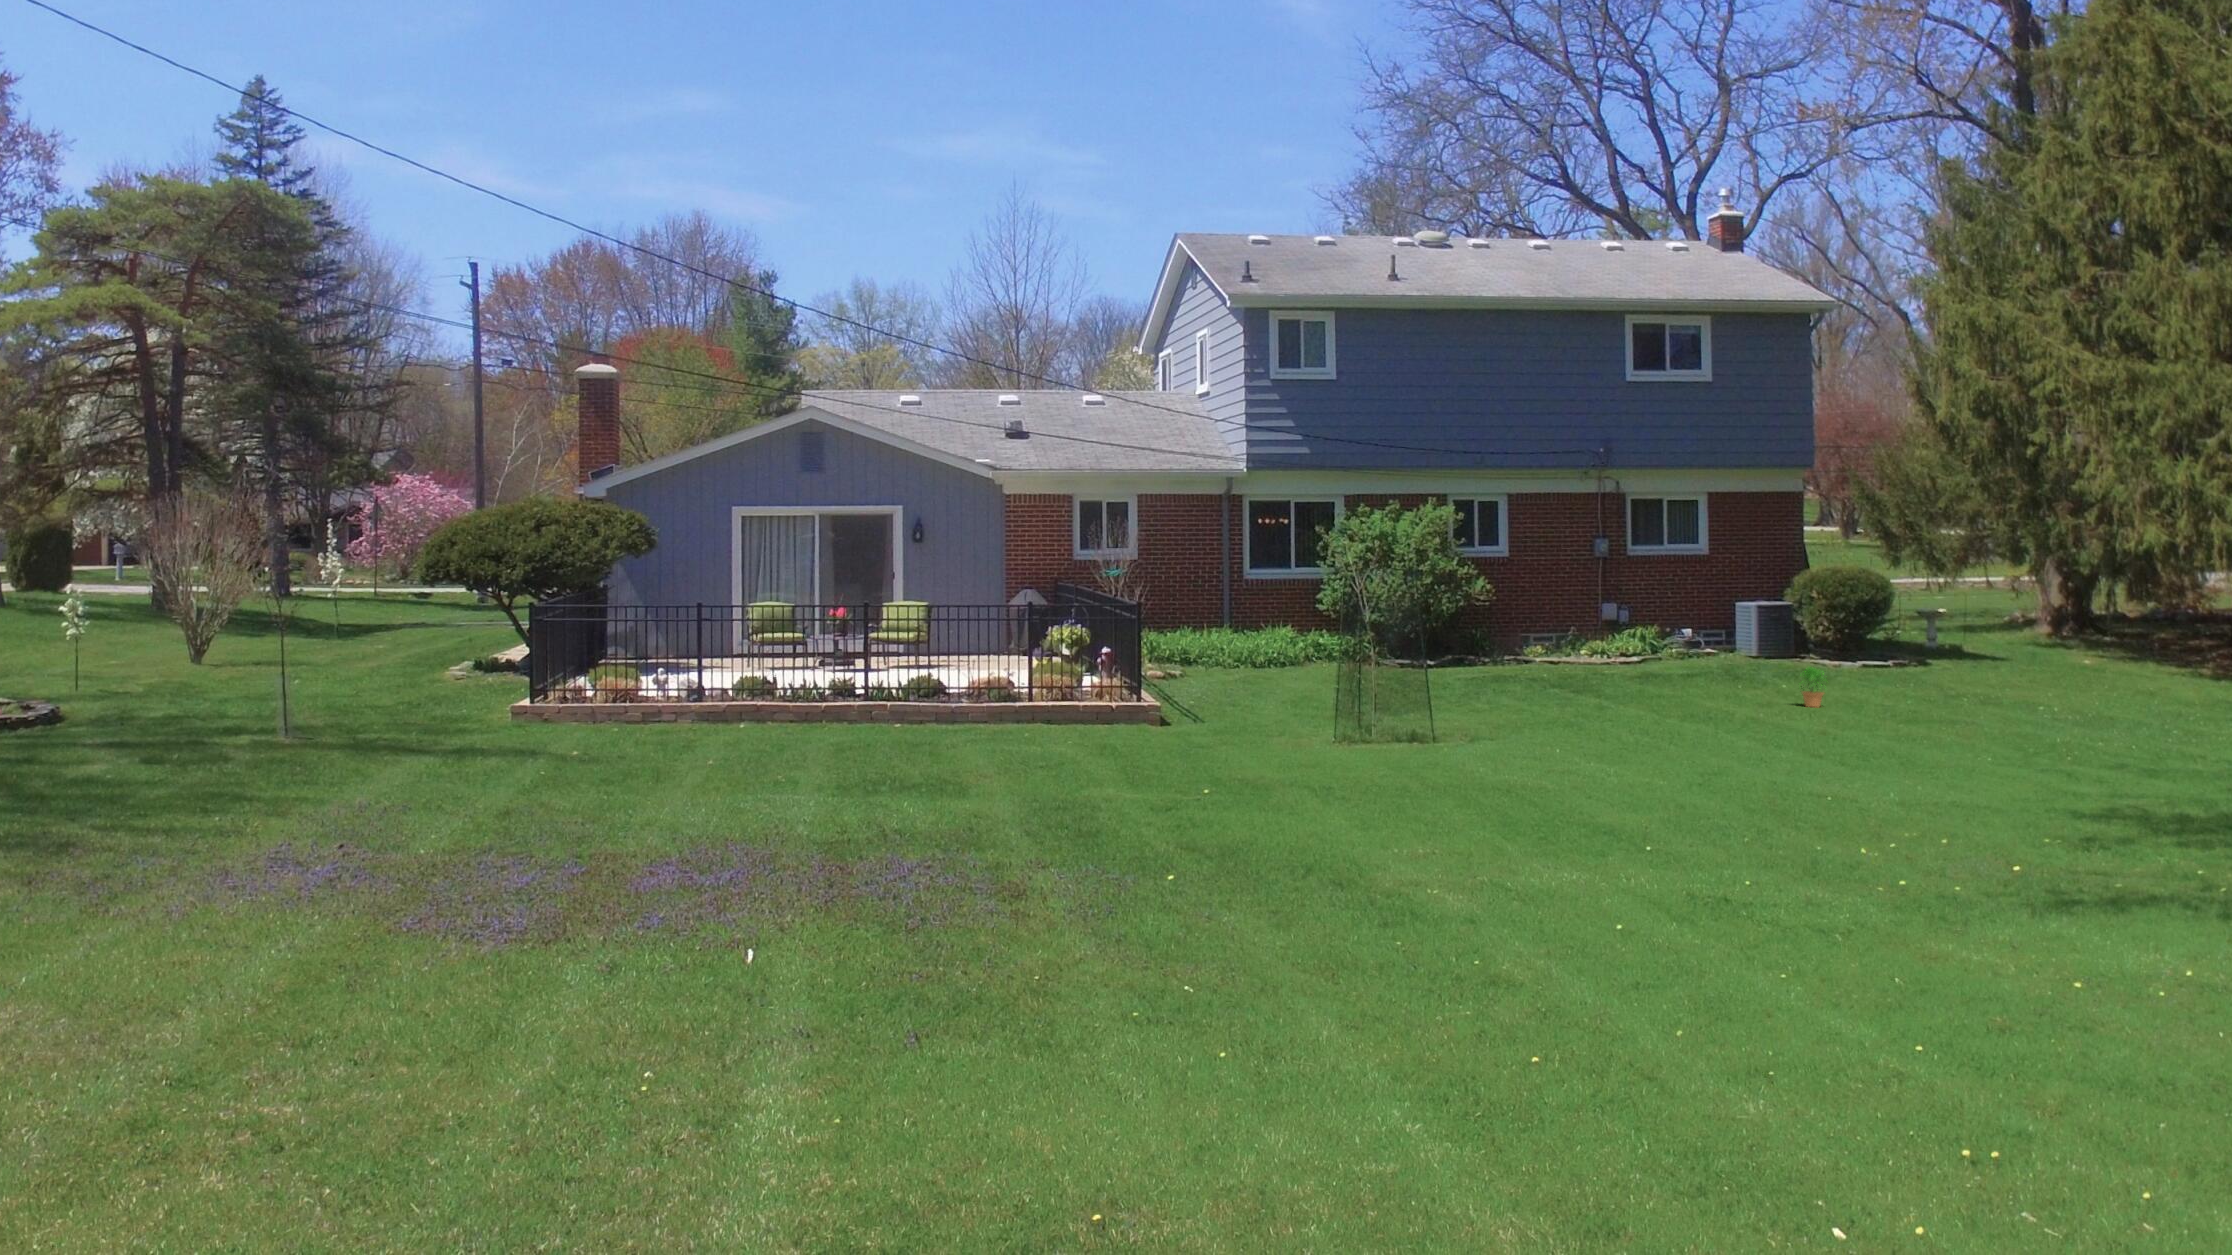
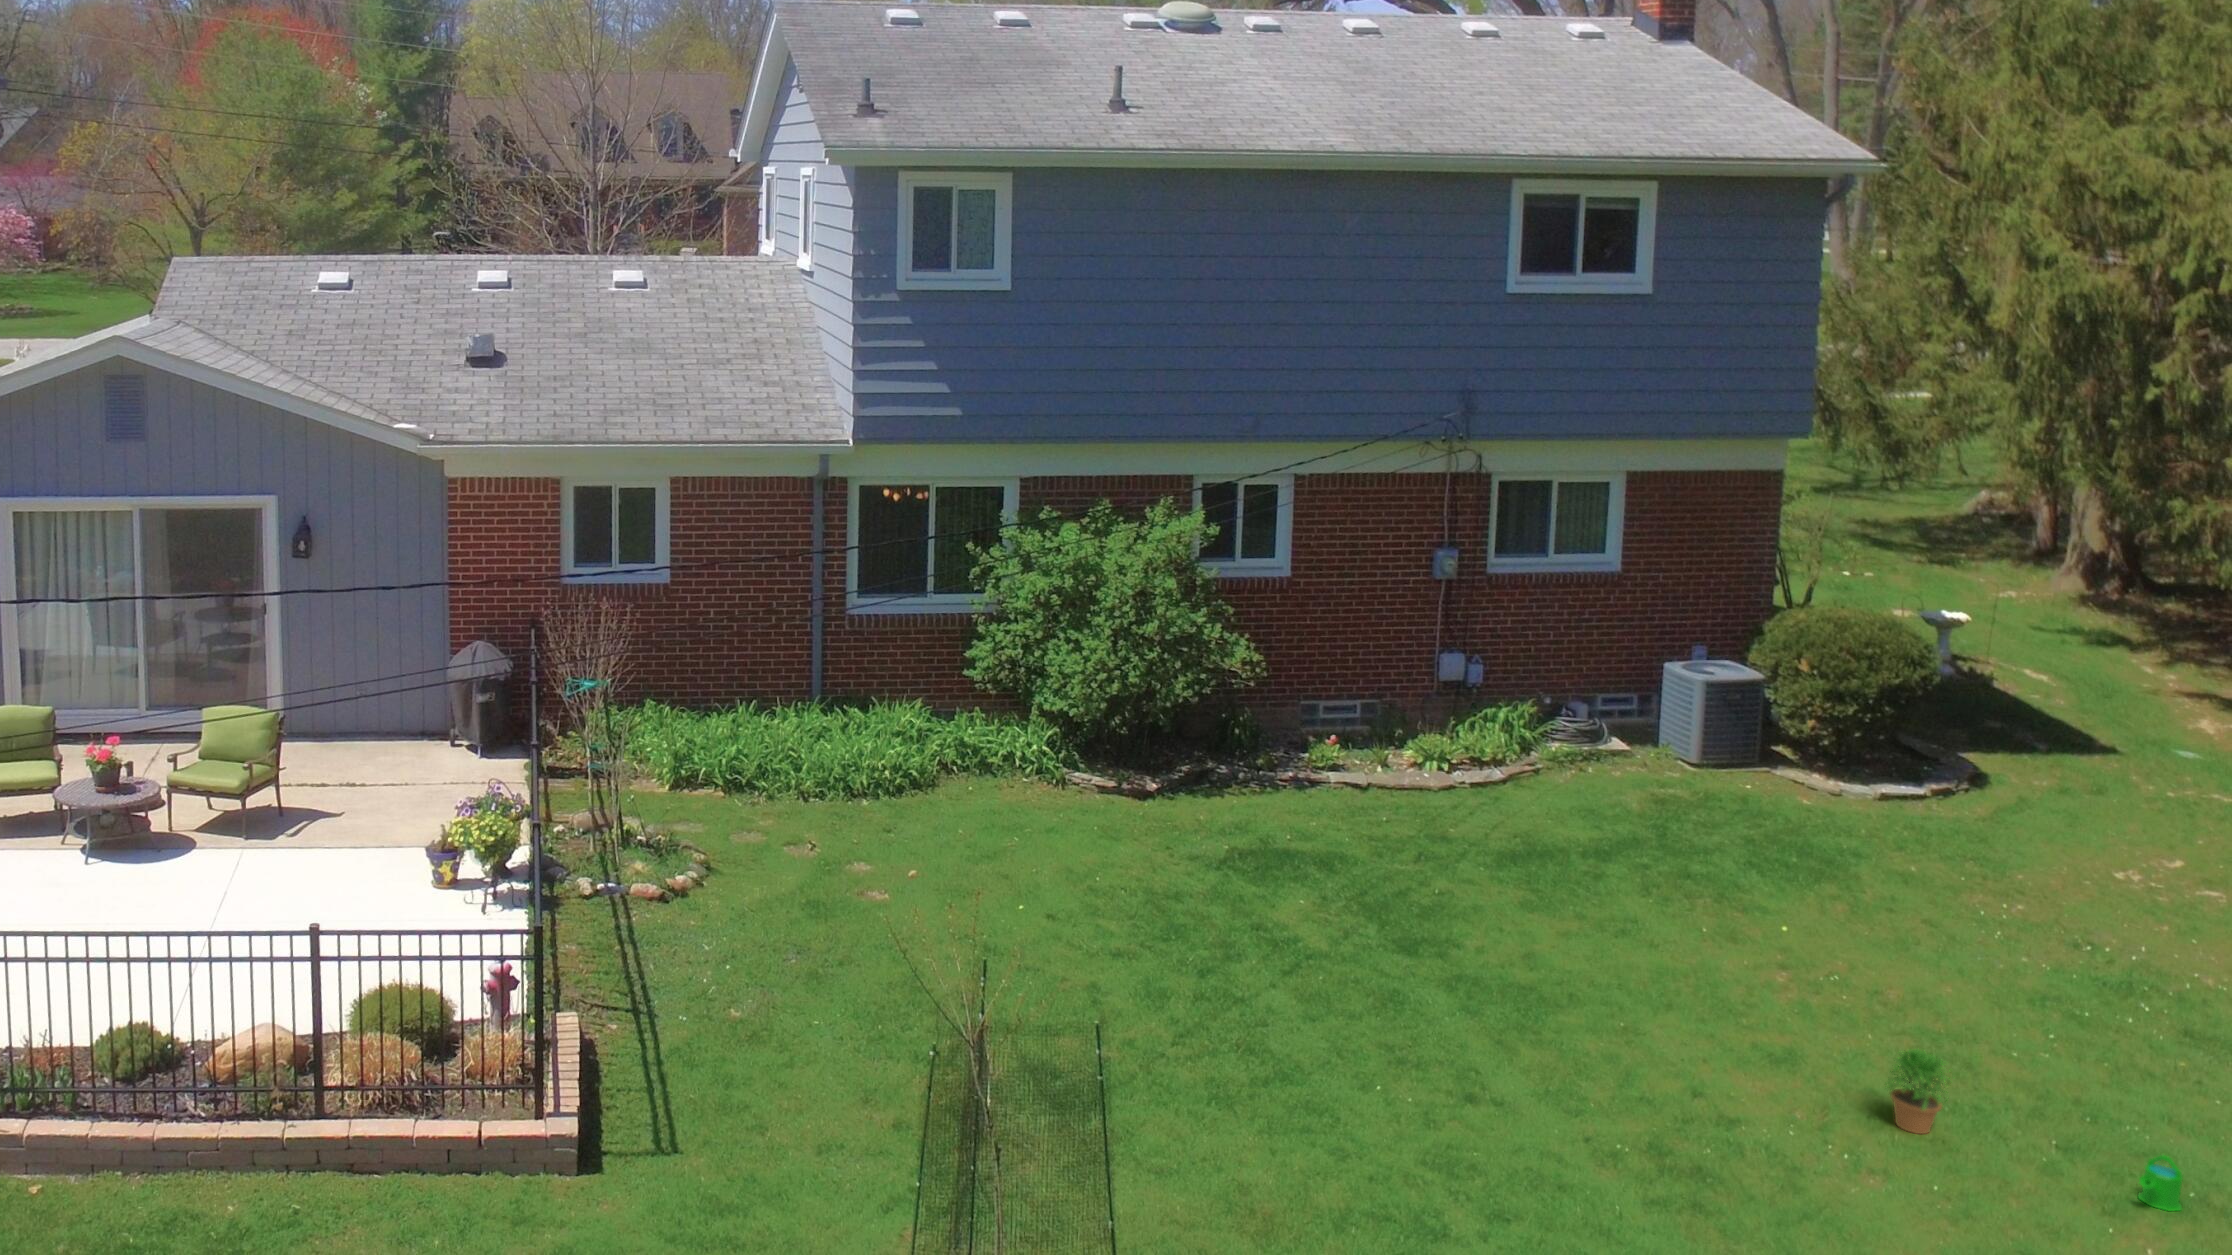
watering can: none [1904,692,1925,716] -> present [2138,1155,2183,1211]

